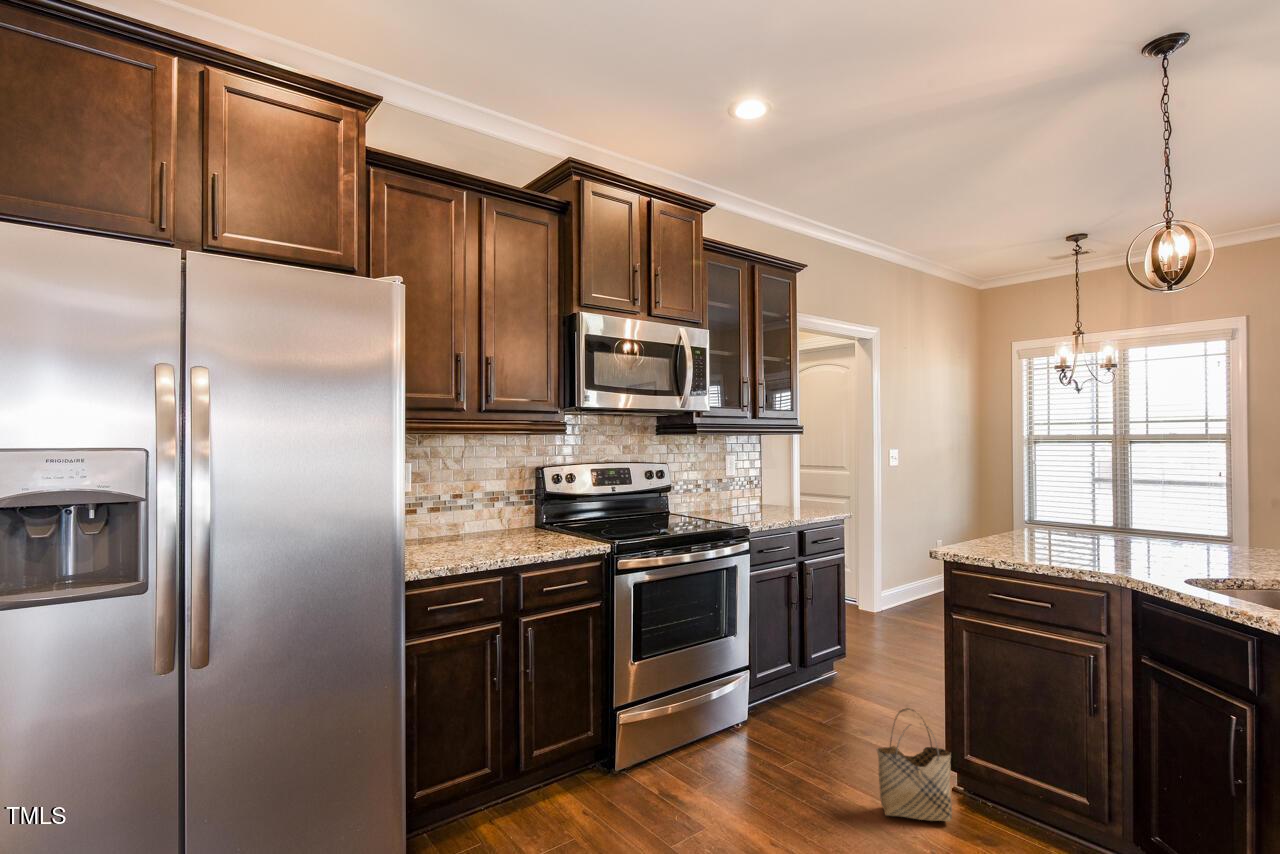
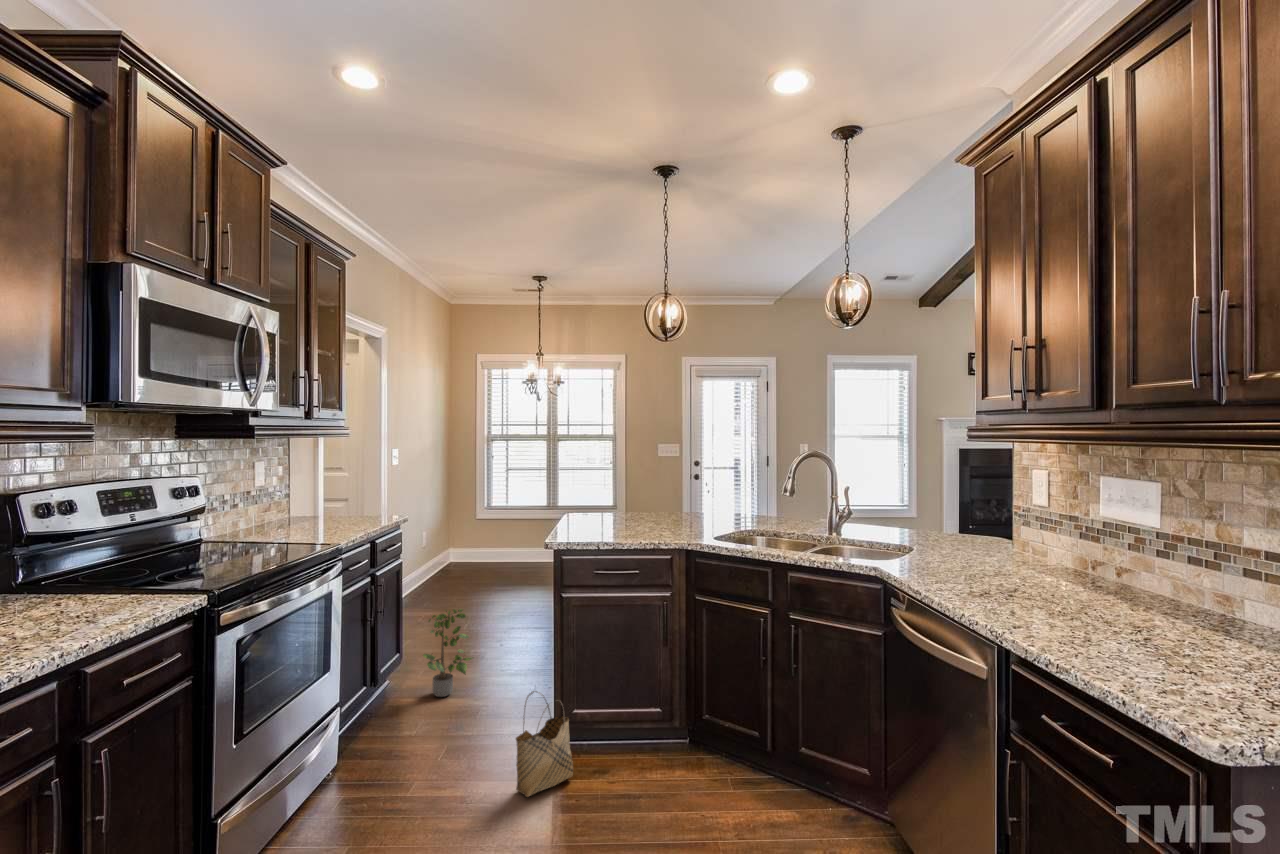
potted plant: none [860,612,916,701] -> present [423,609,472,697]

